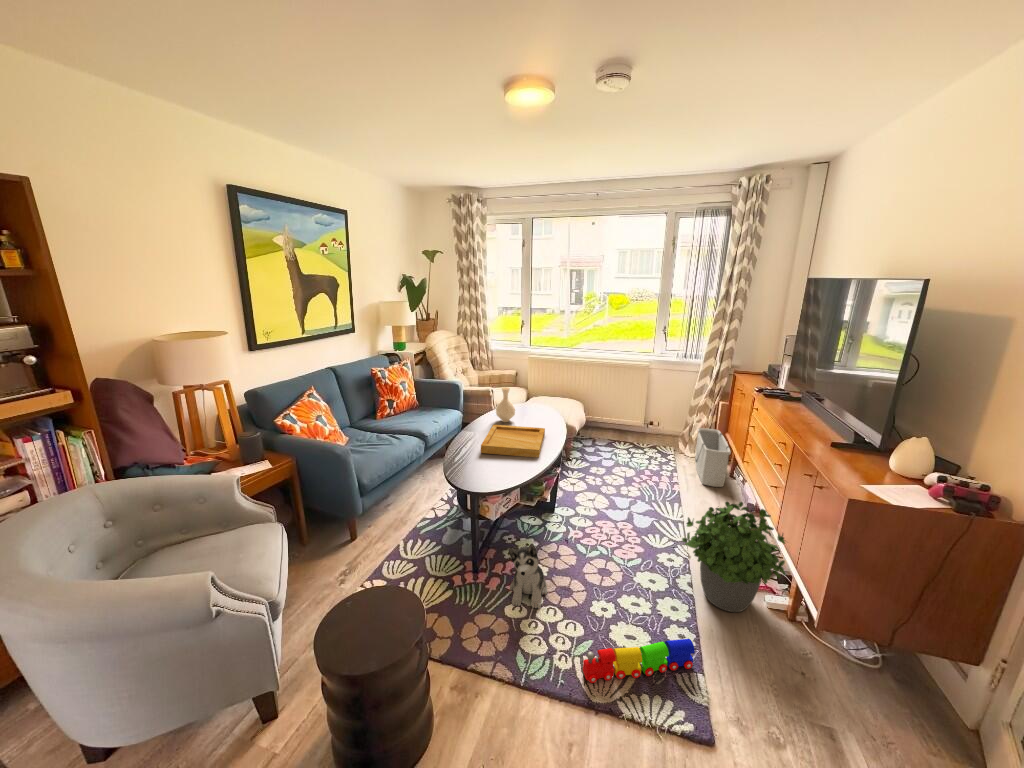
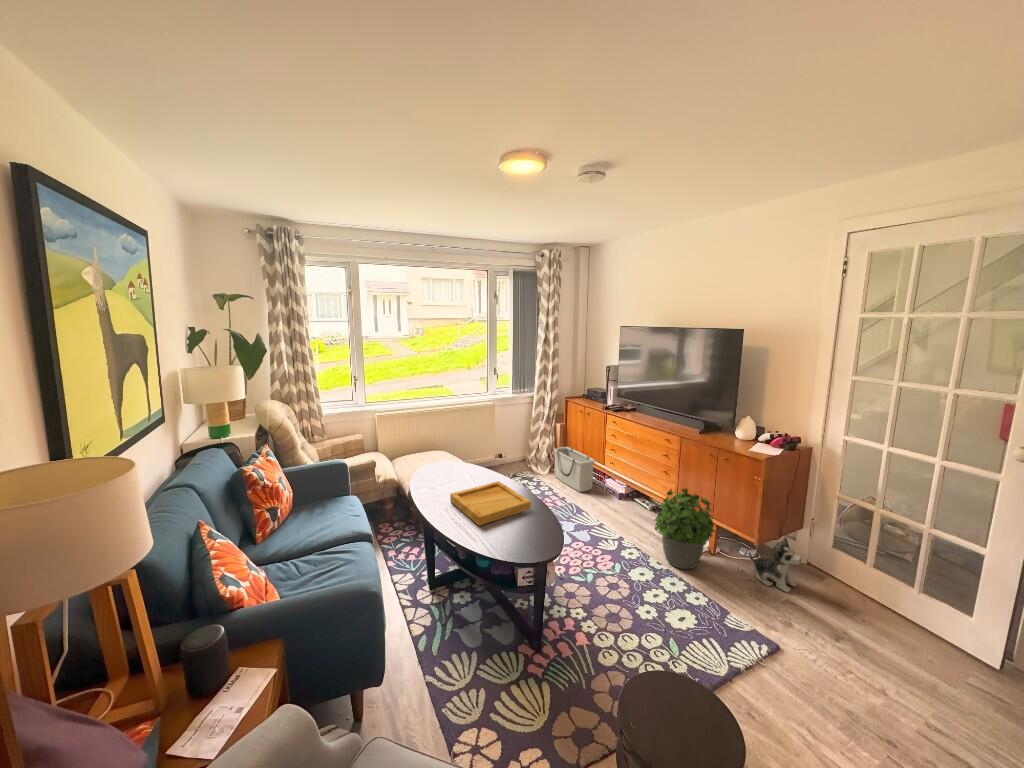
vase: present [496,387,515,422] -> none [430,450,452,489]
plush toy: present [509,544,548,609] -> present [749,537,801,593]
toy train: present [583,639,695,683] -> none [693,594,725,667]

